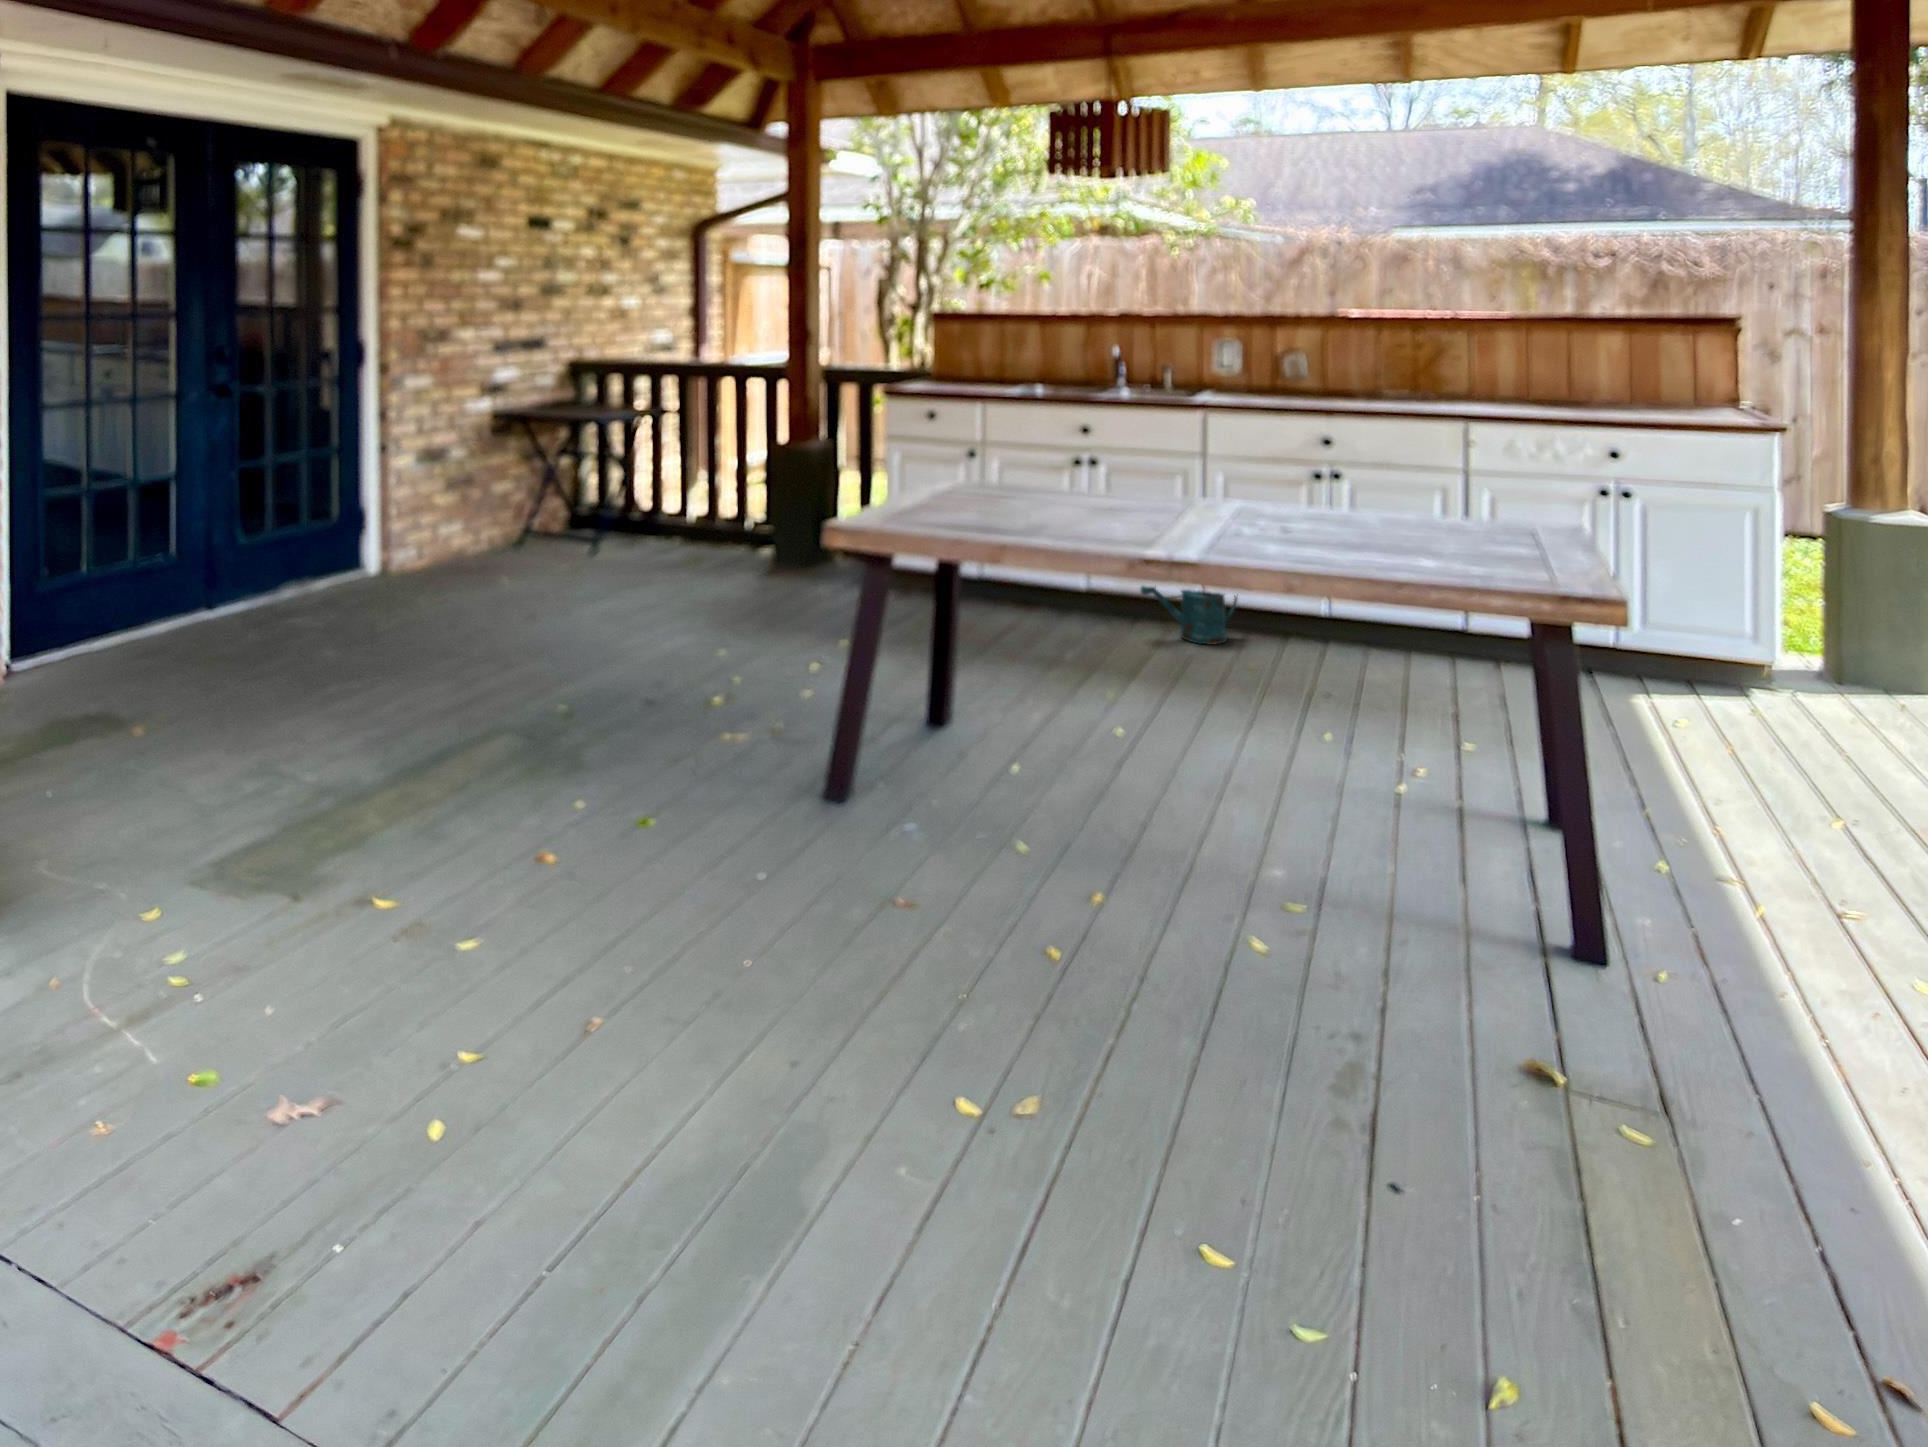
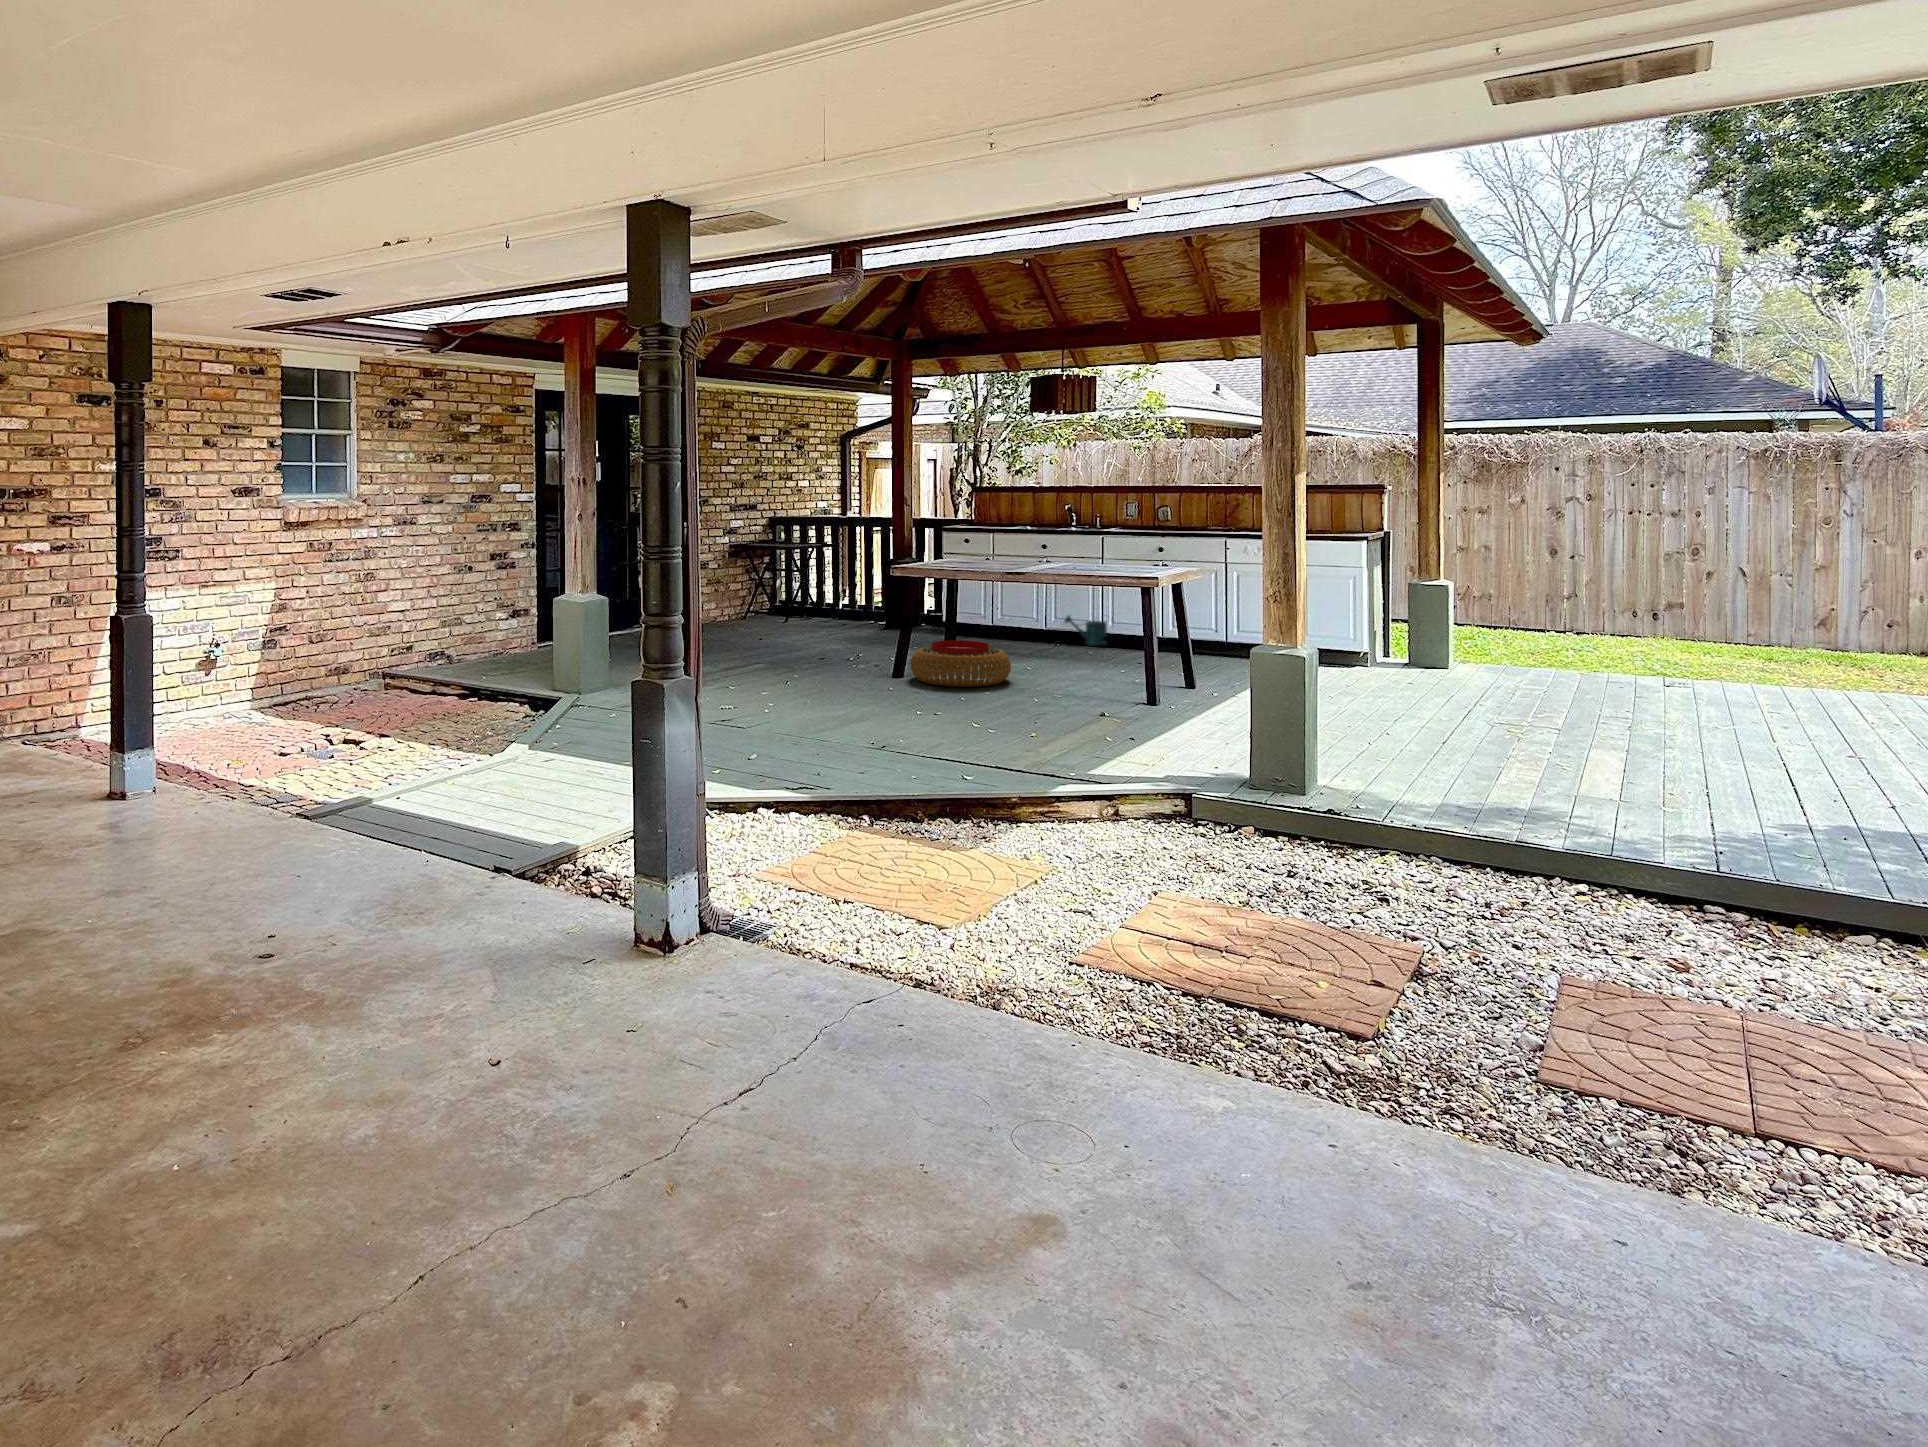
pouf: none [868,734,1148,928] -> present [910,640,1011,687]

